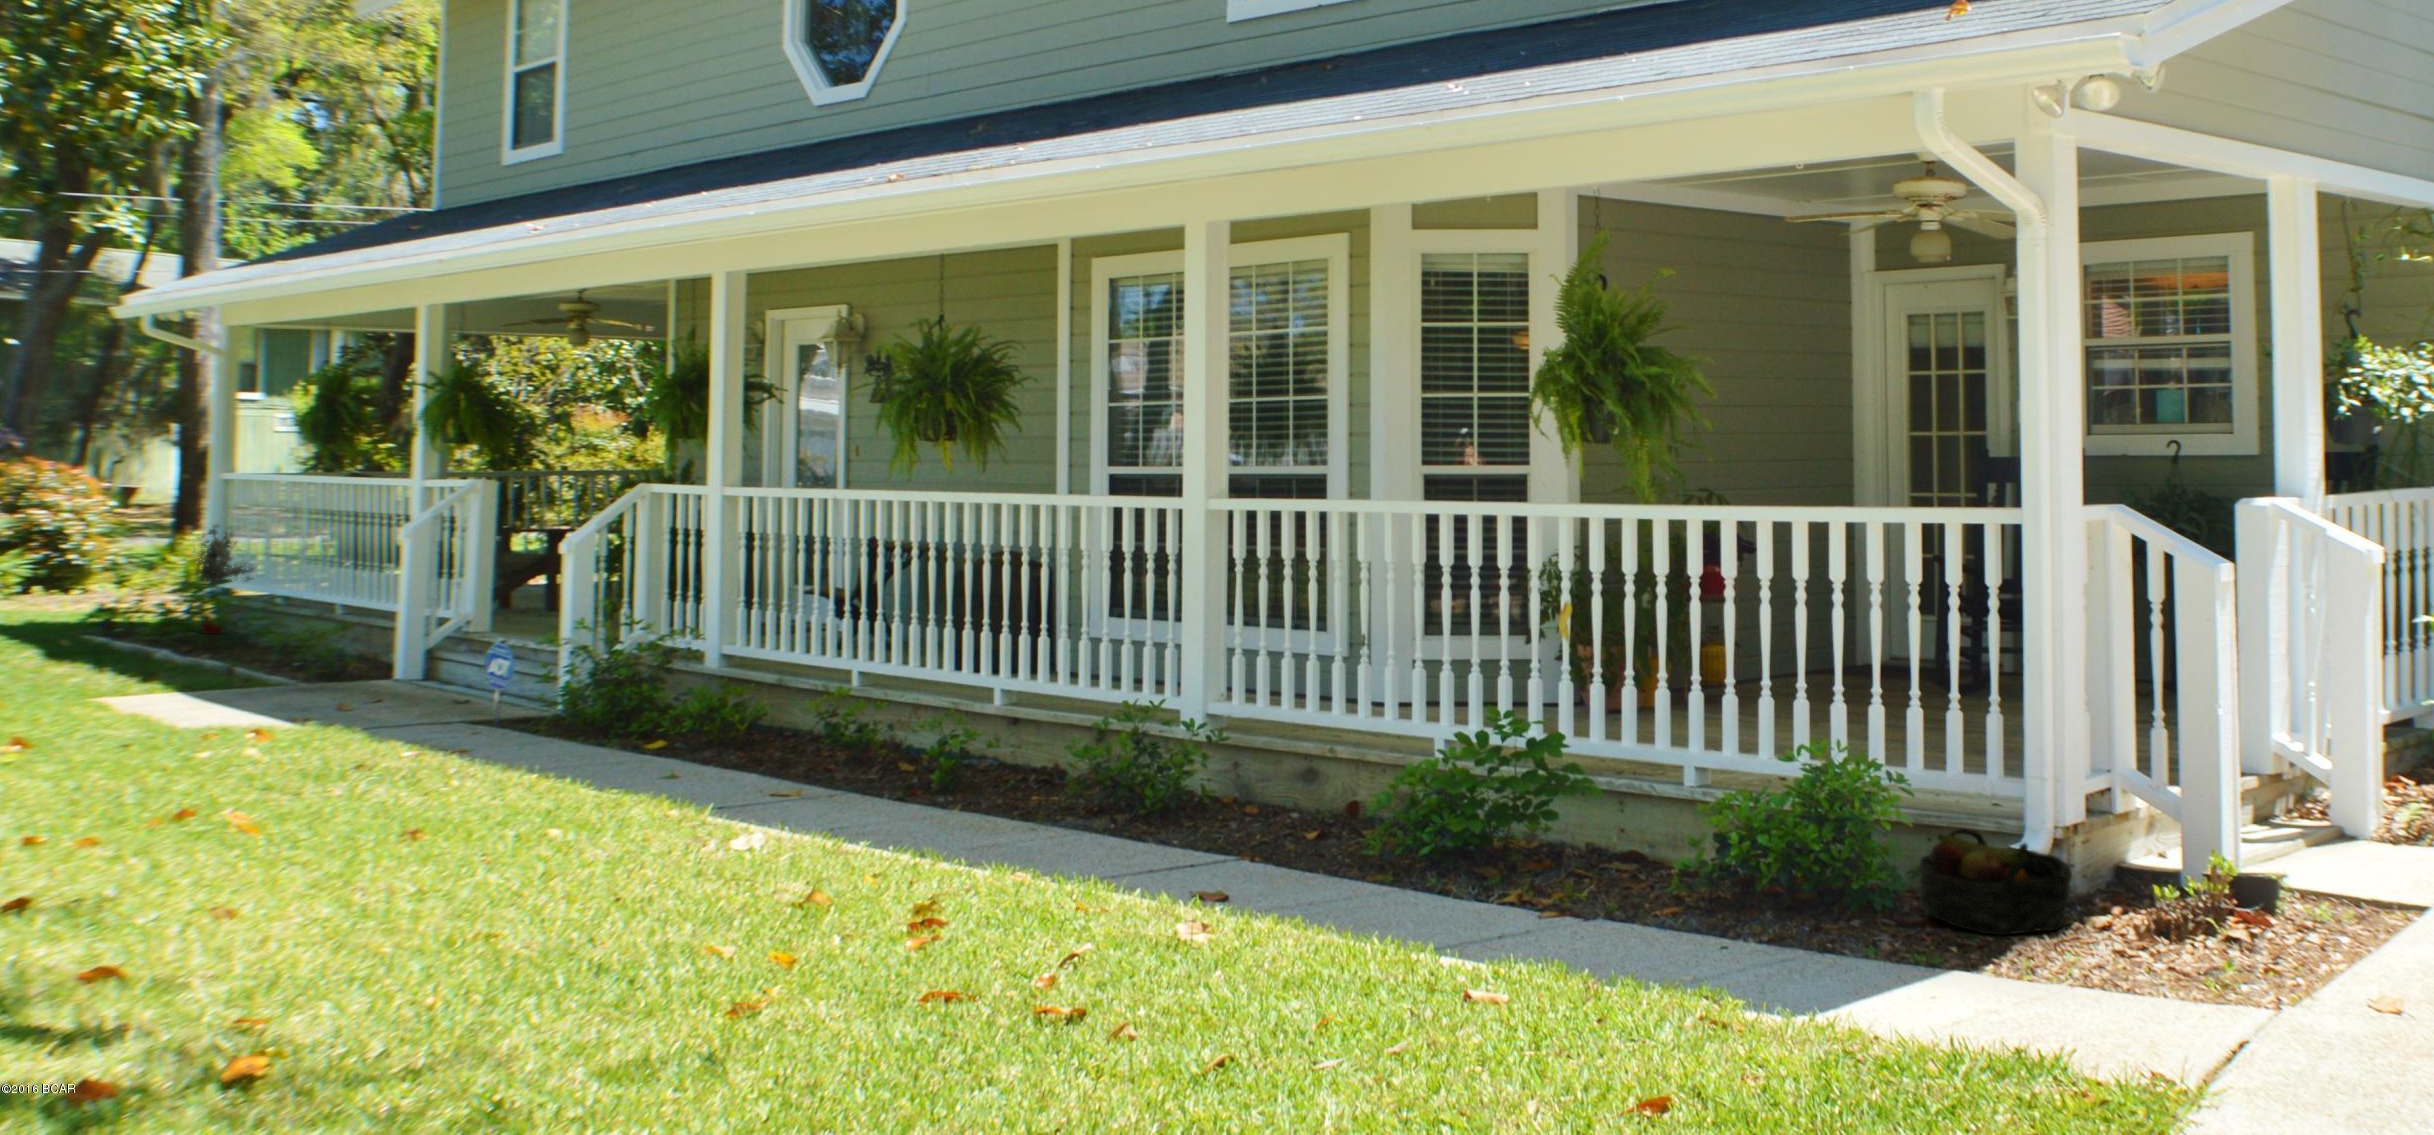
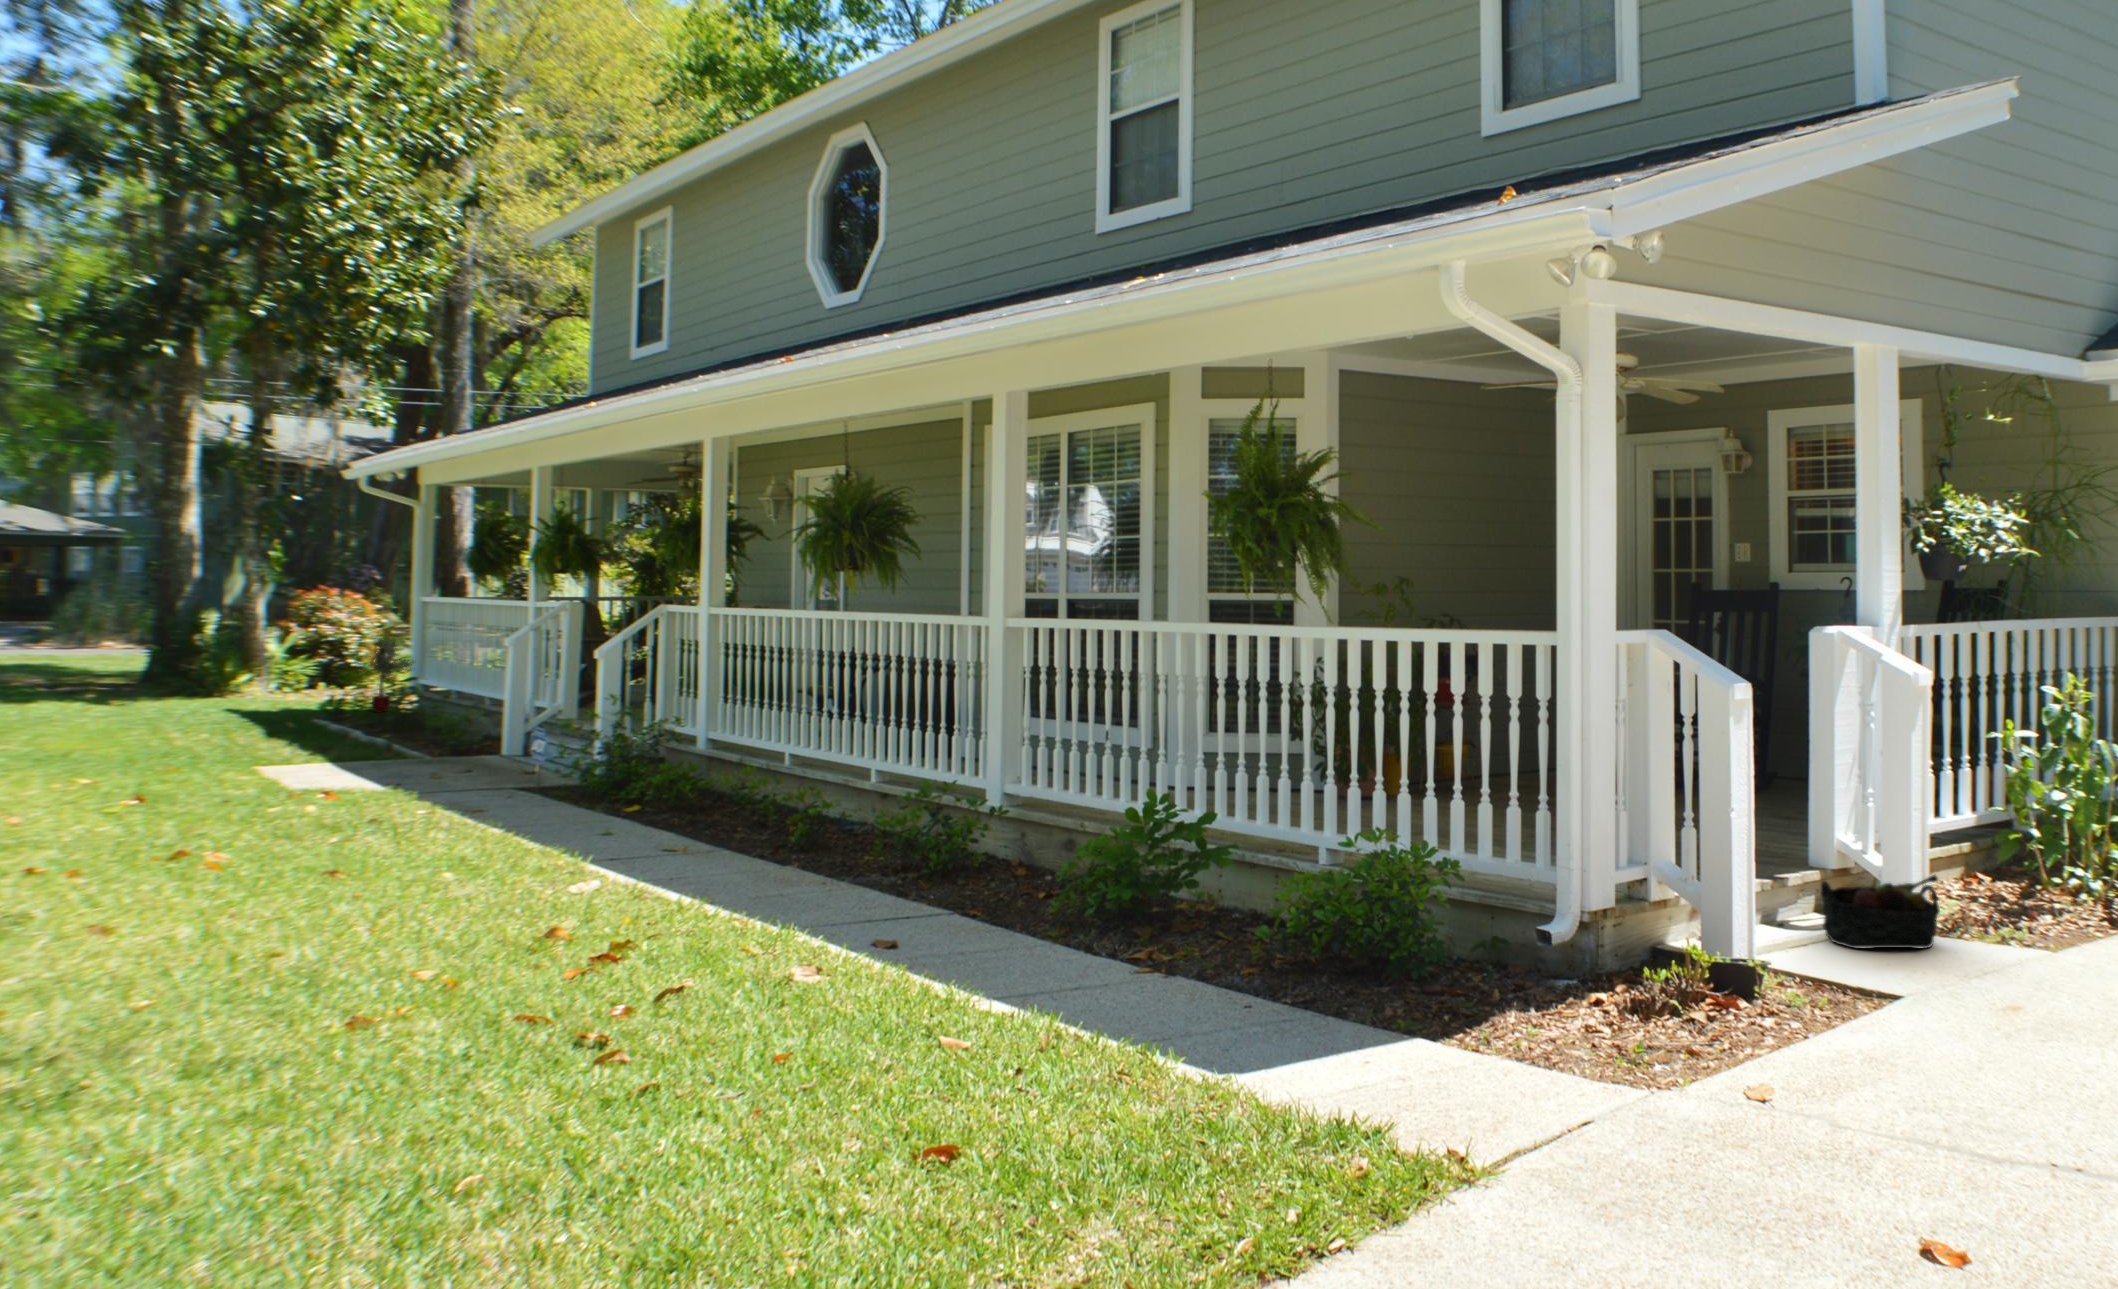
basket: present [1919,828,2072,935] -> present [1821,875,1940,948]

